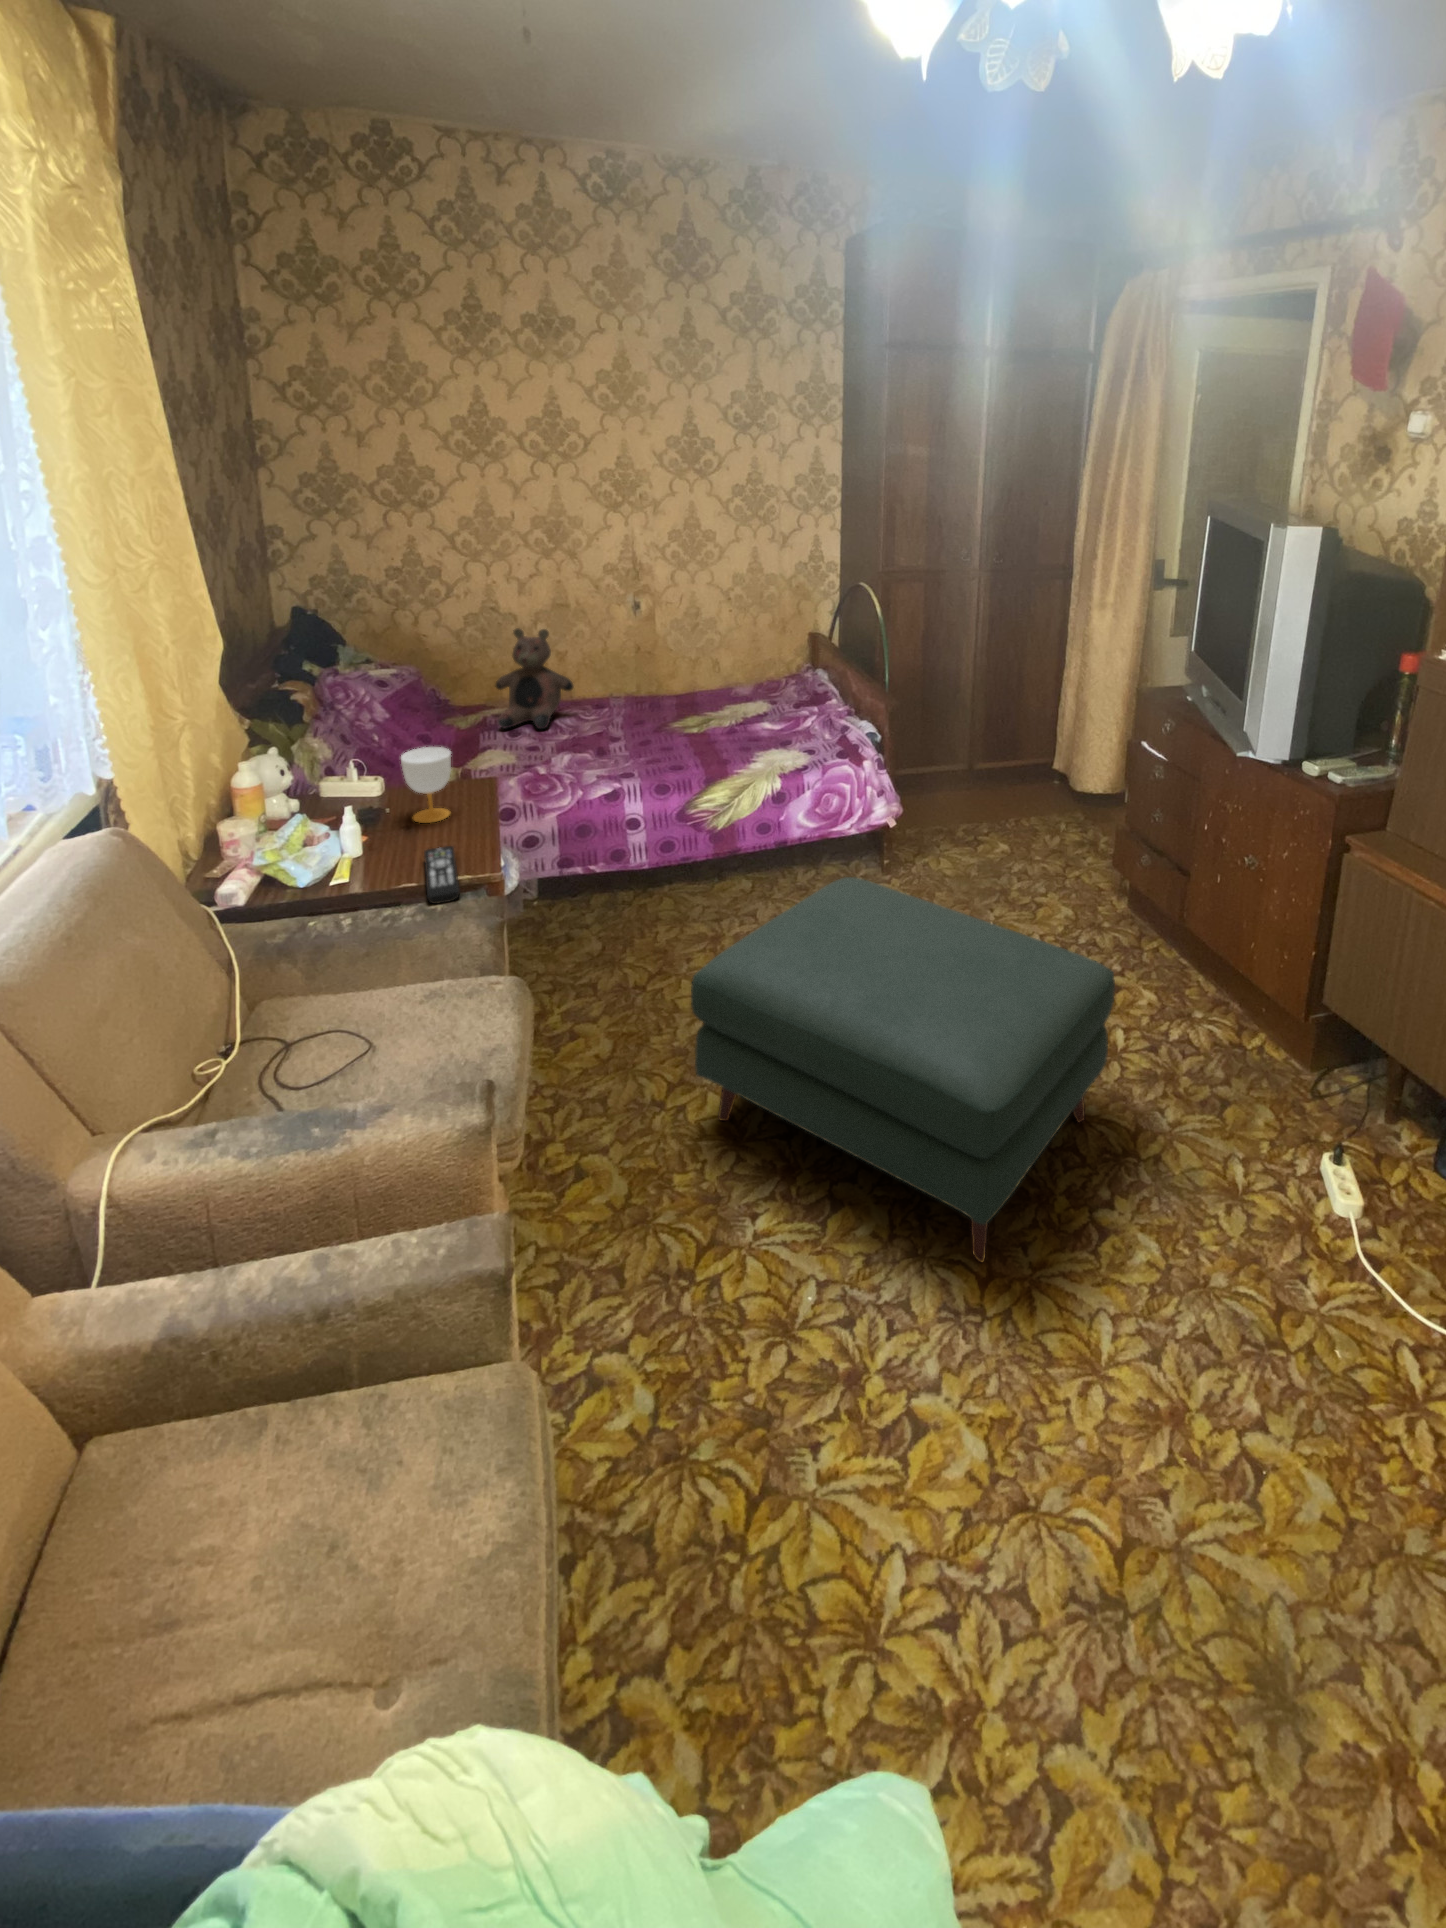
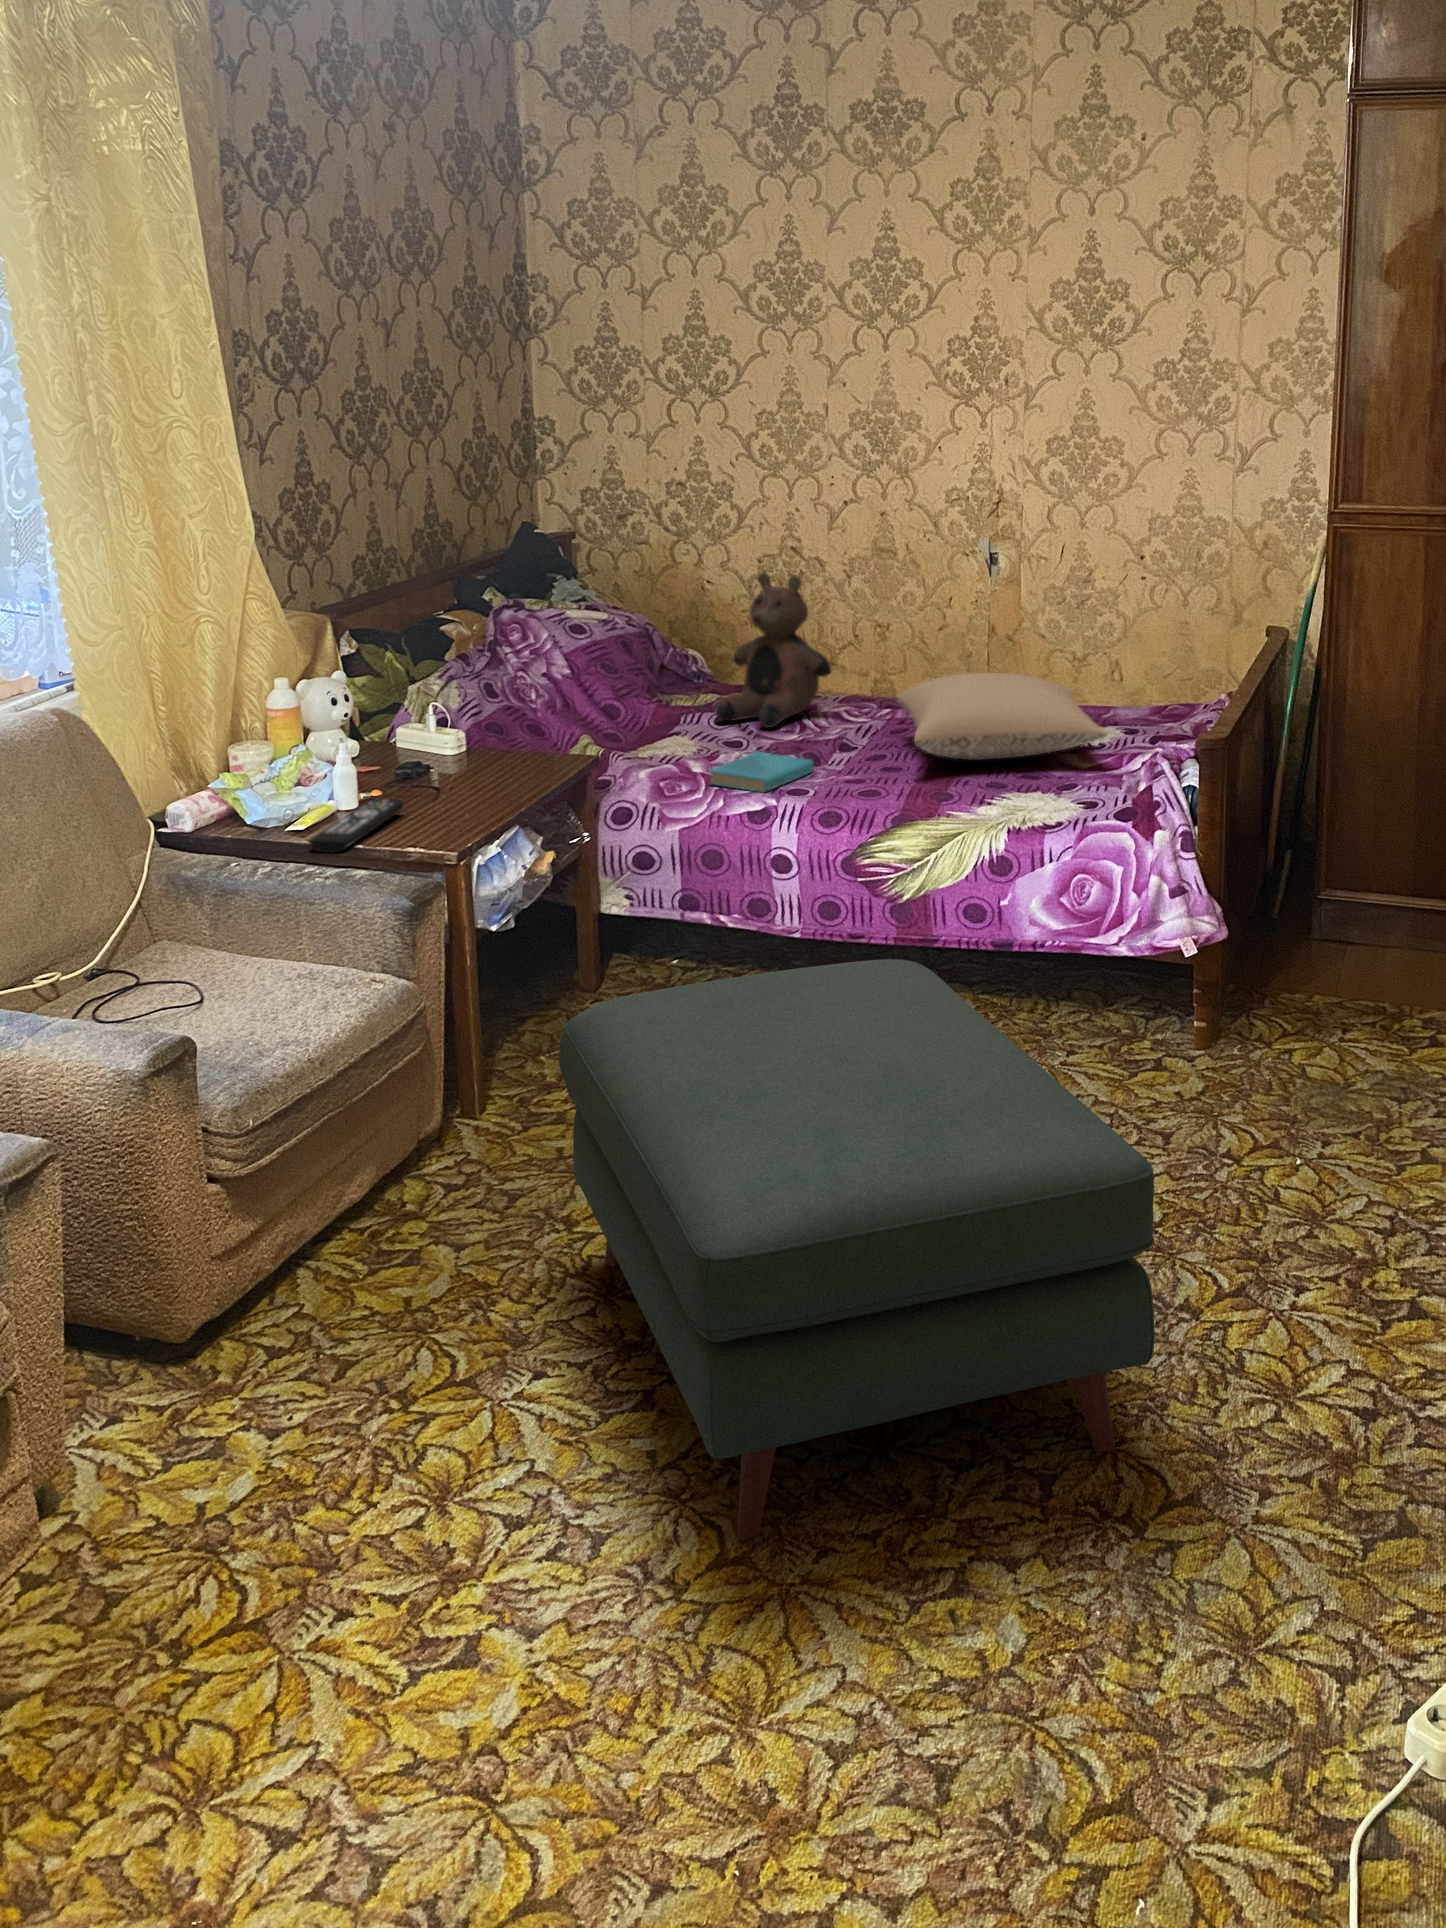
pillow: none [636,678,788,735] -> present [897,673,1107,760]
cup: present [401,747,451,823] -> none [408,681,470,782]
book: none [559,750,617,778] -> present [709,752,813,793]

